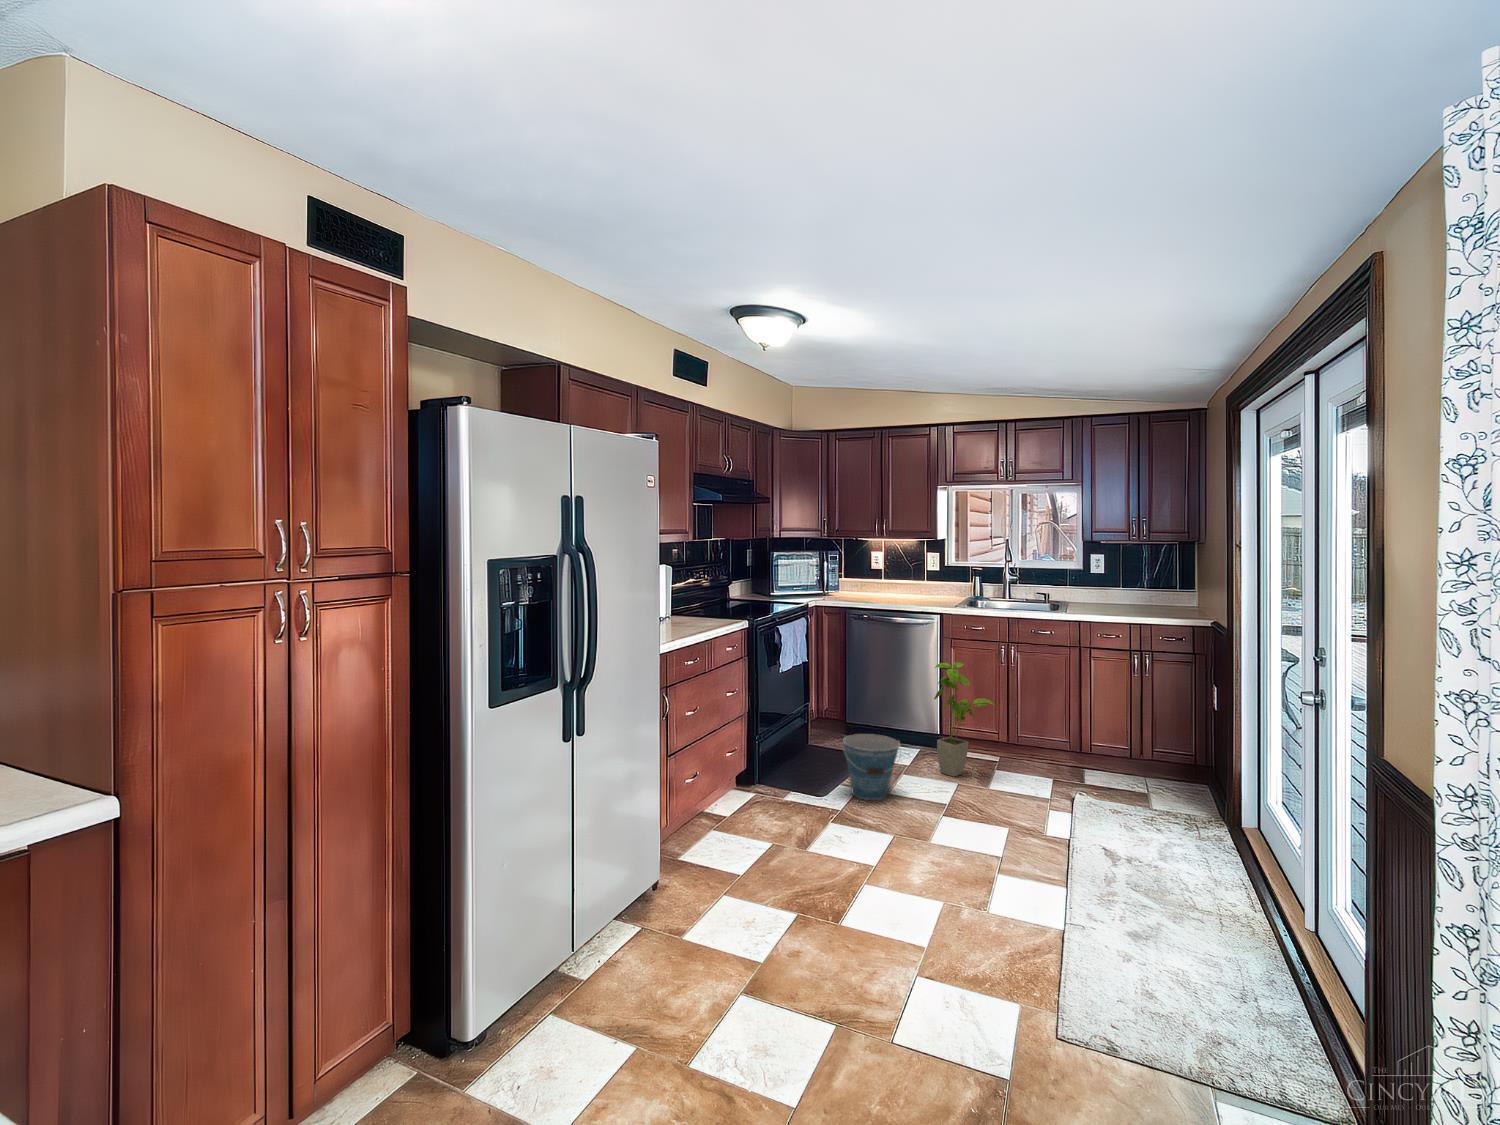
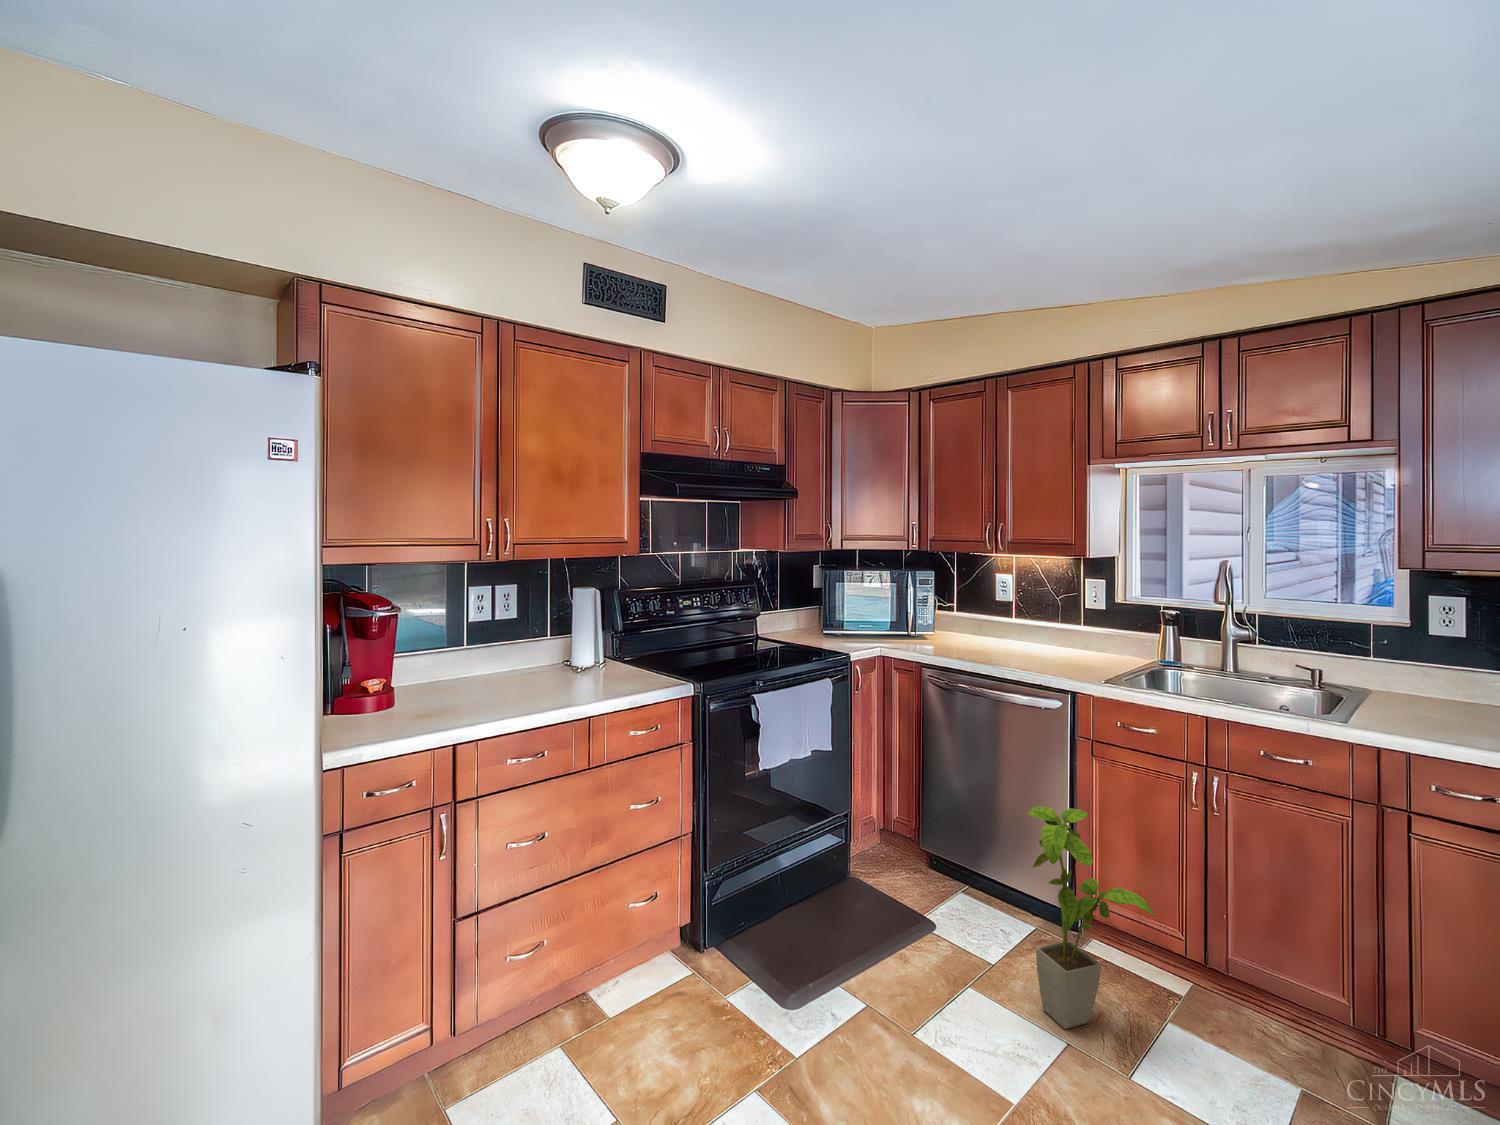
bucket: present [843,734,900,800] -> none [816,921,927,1070]

